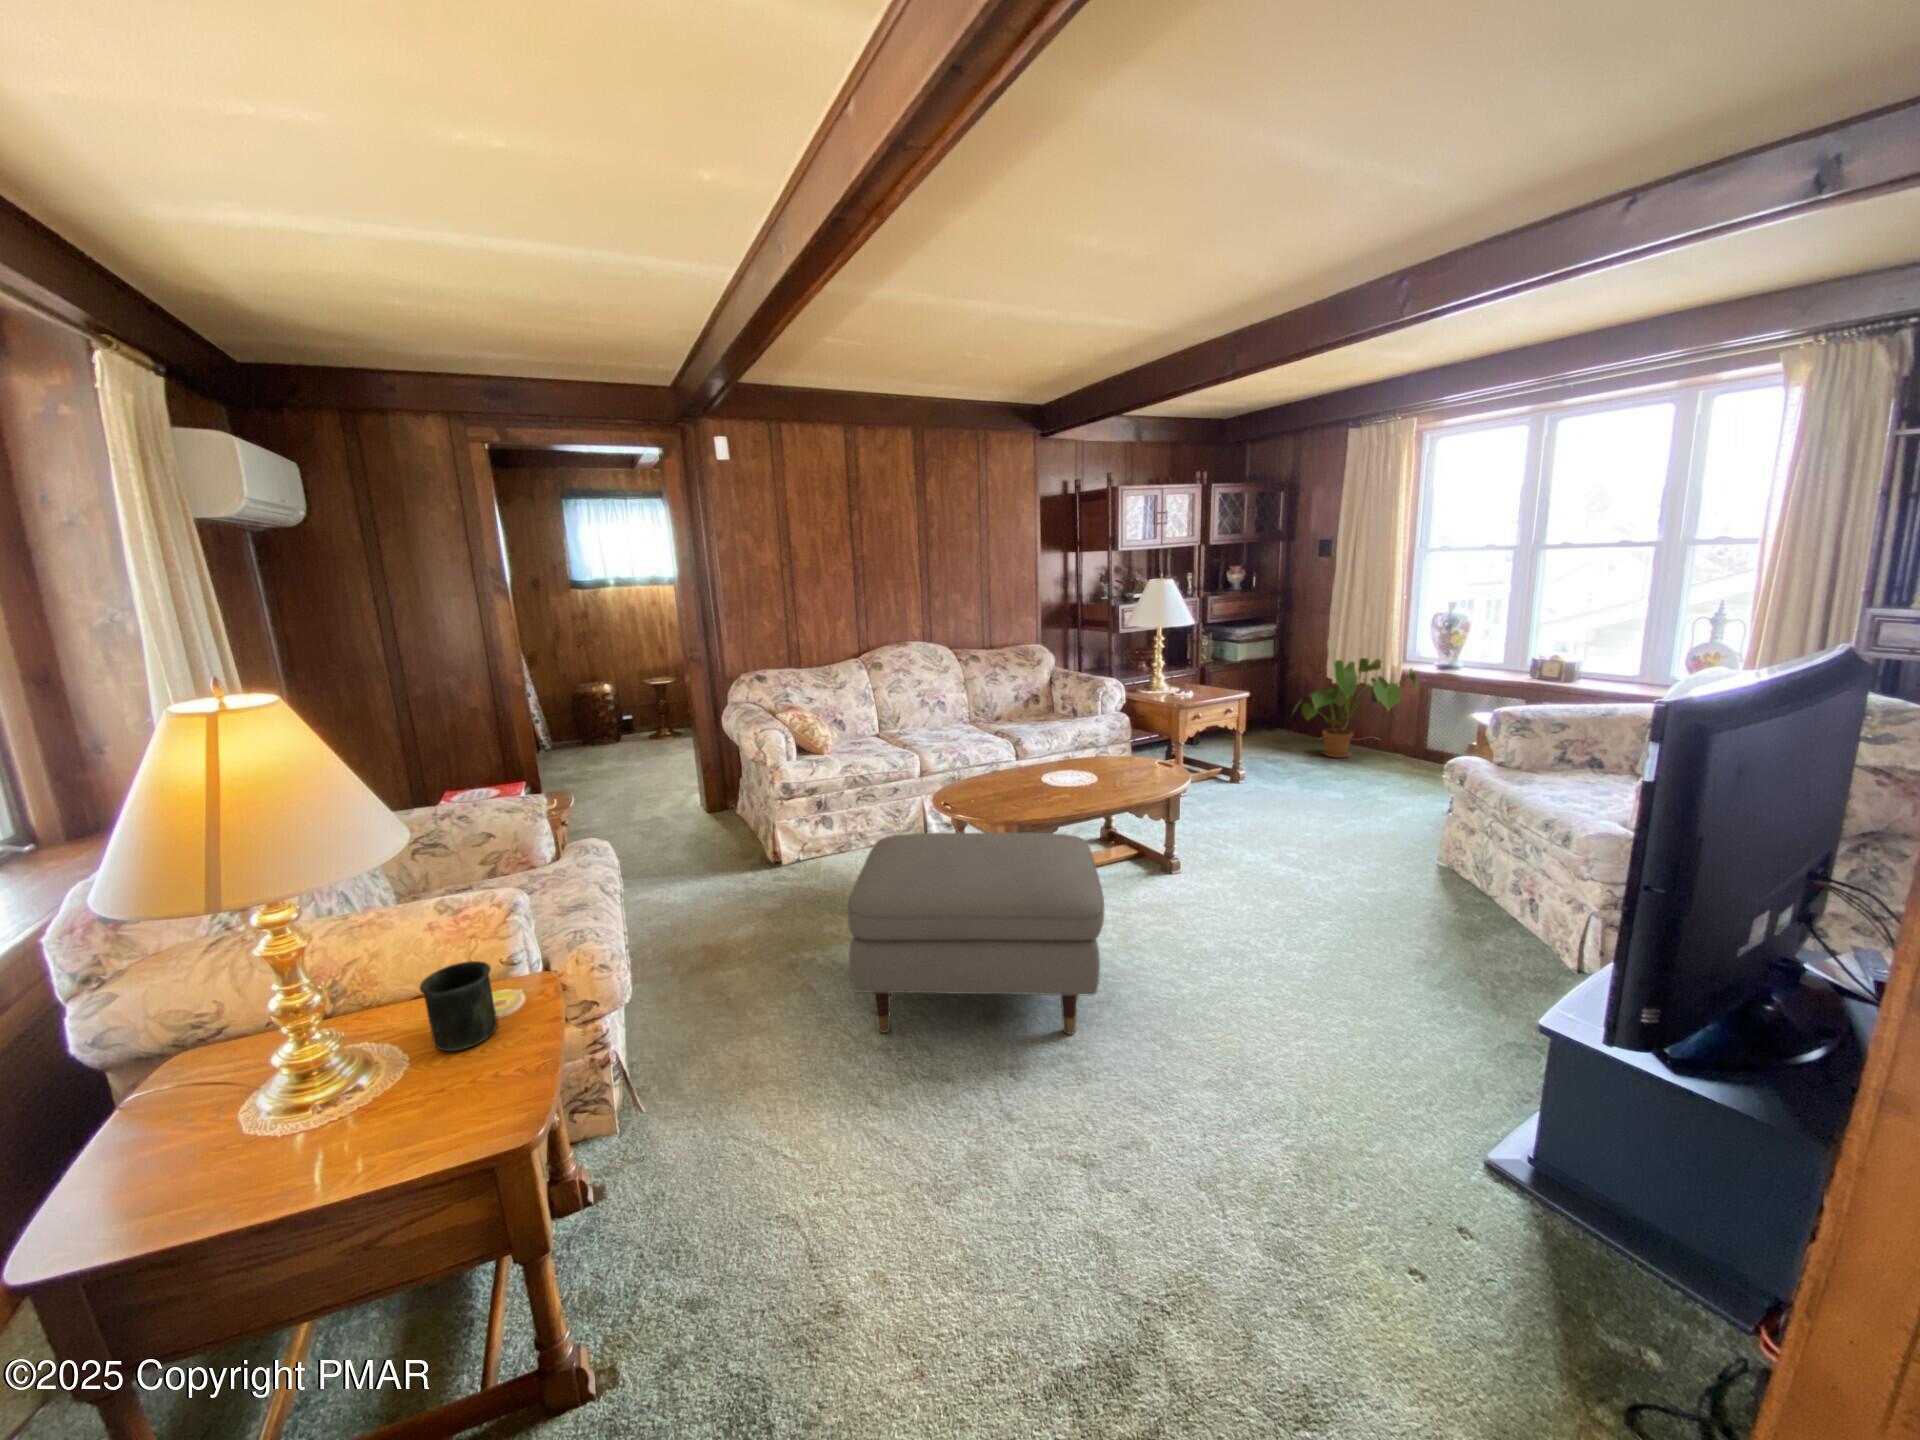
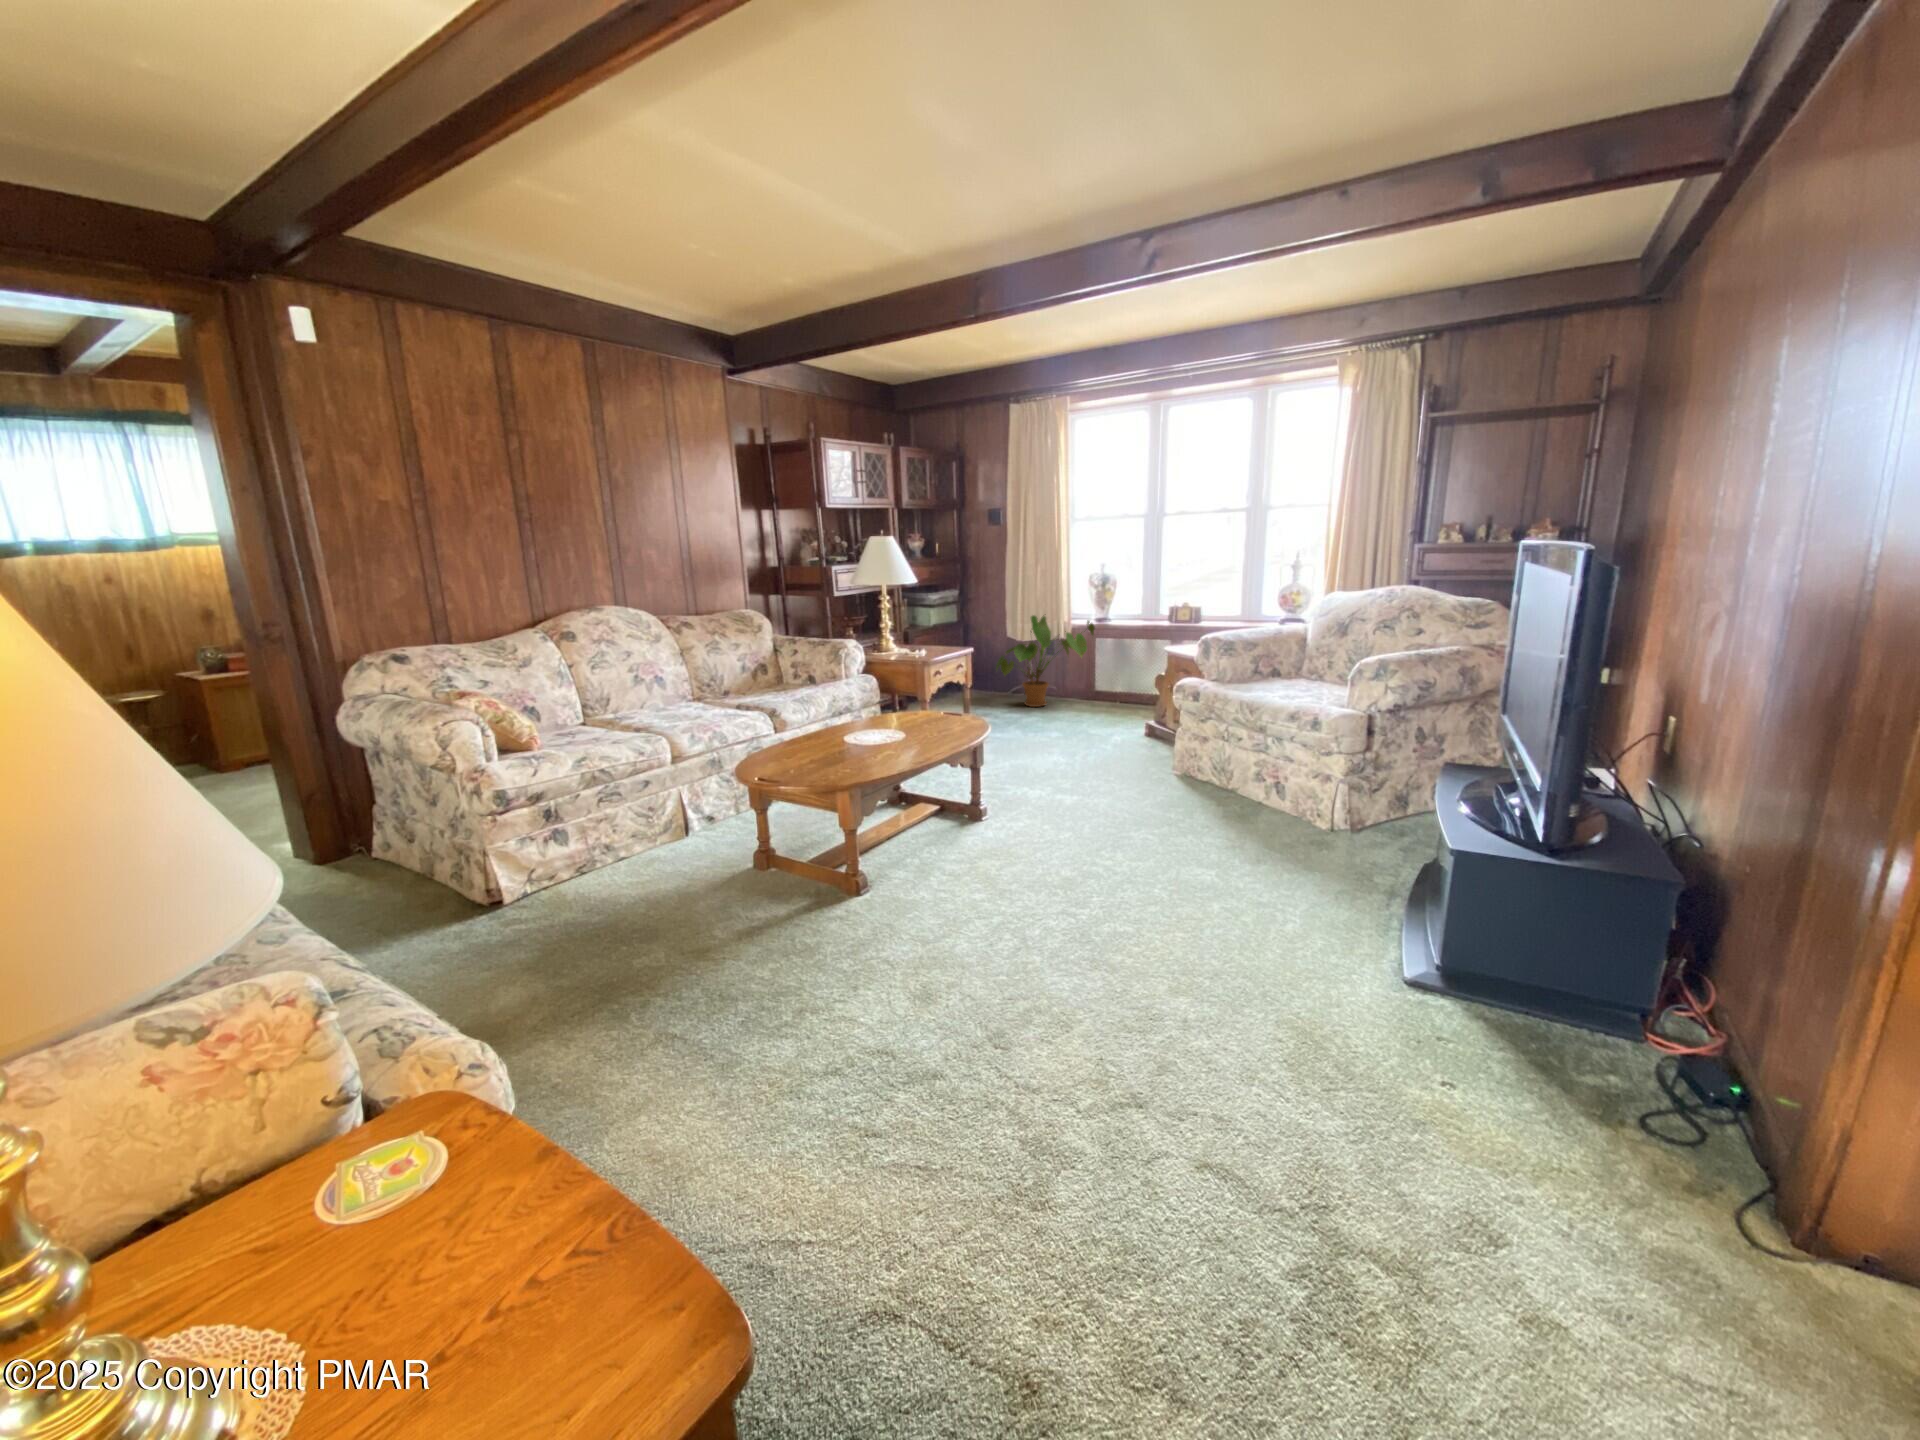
ottoman: present [848,832,1105,1035] -> none [724,782,1057,1055]
mug: present [420,961,498,1051] -> none [264,1086,440,1290]

